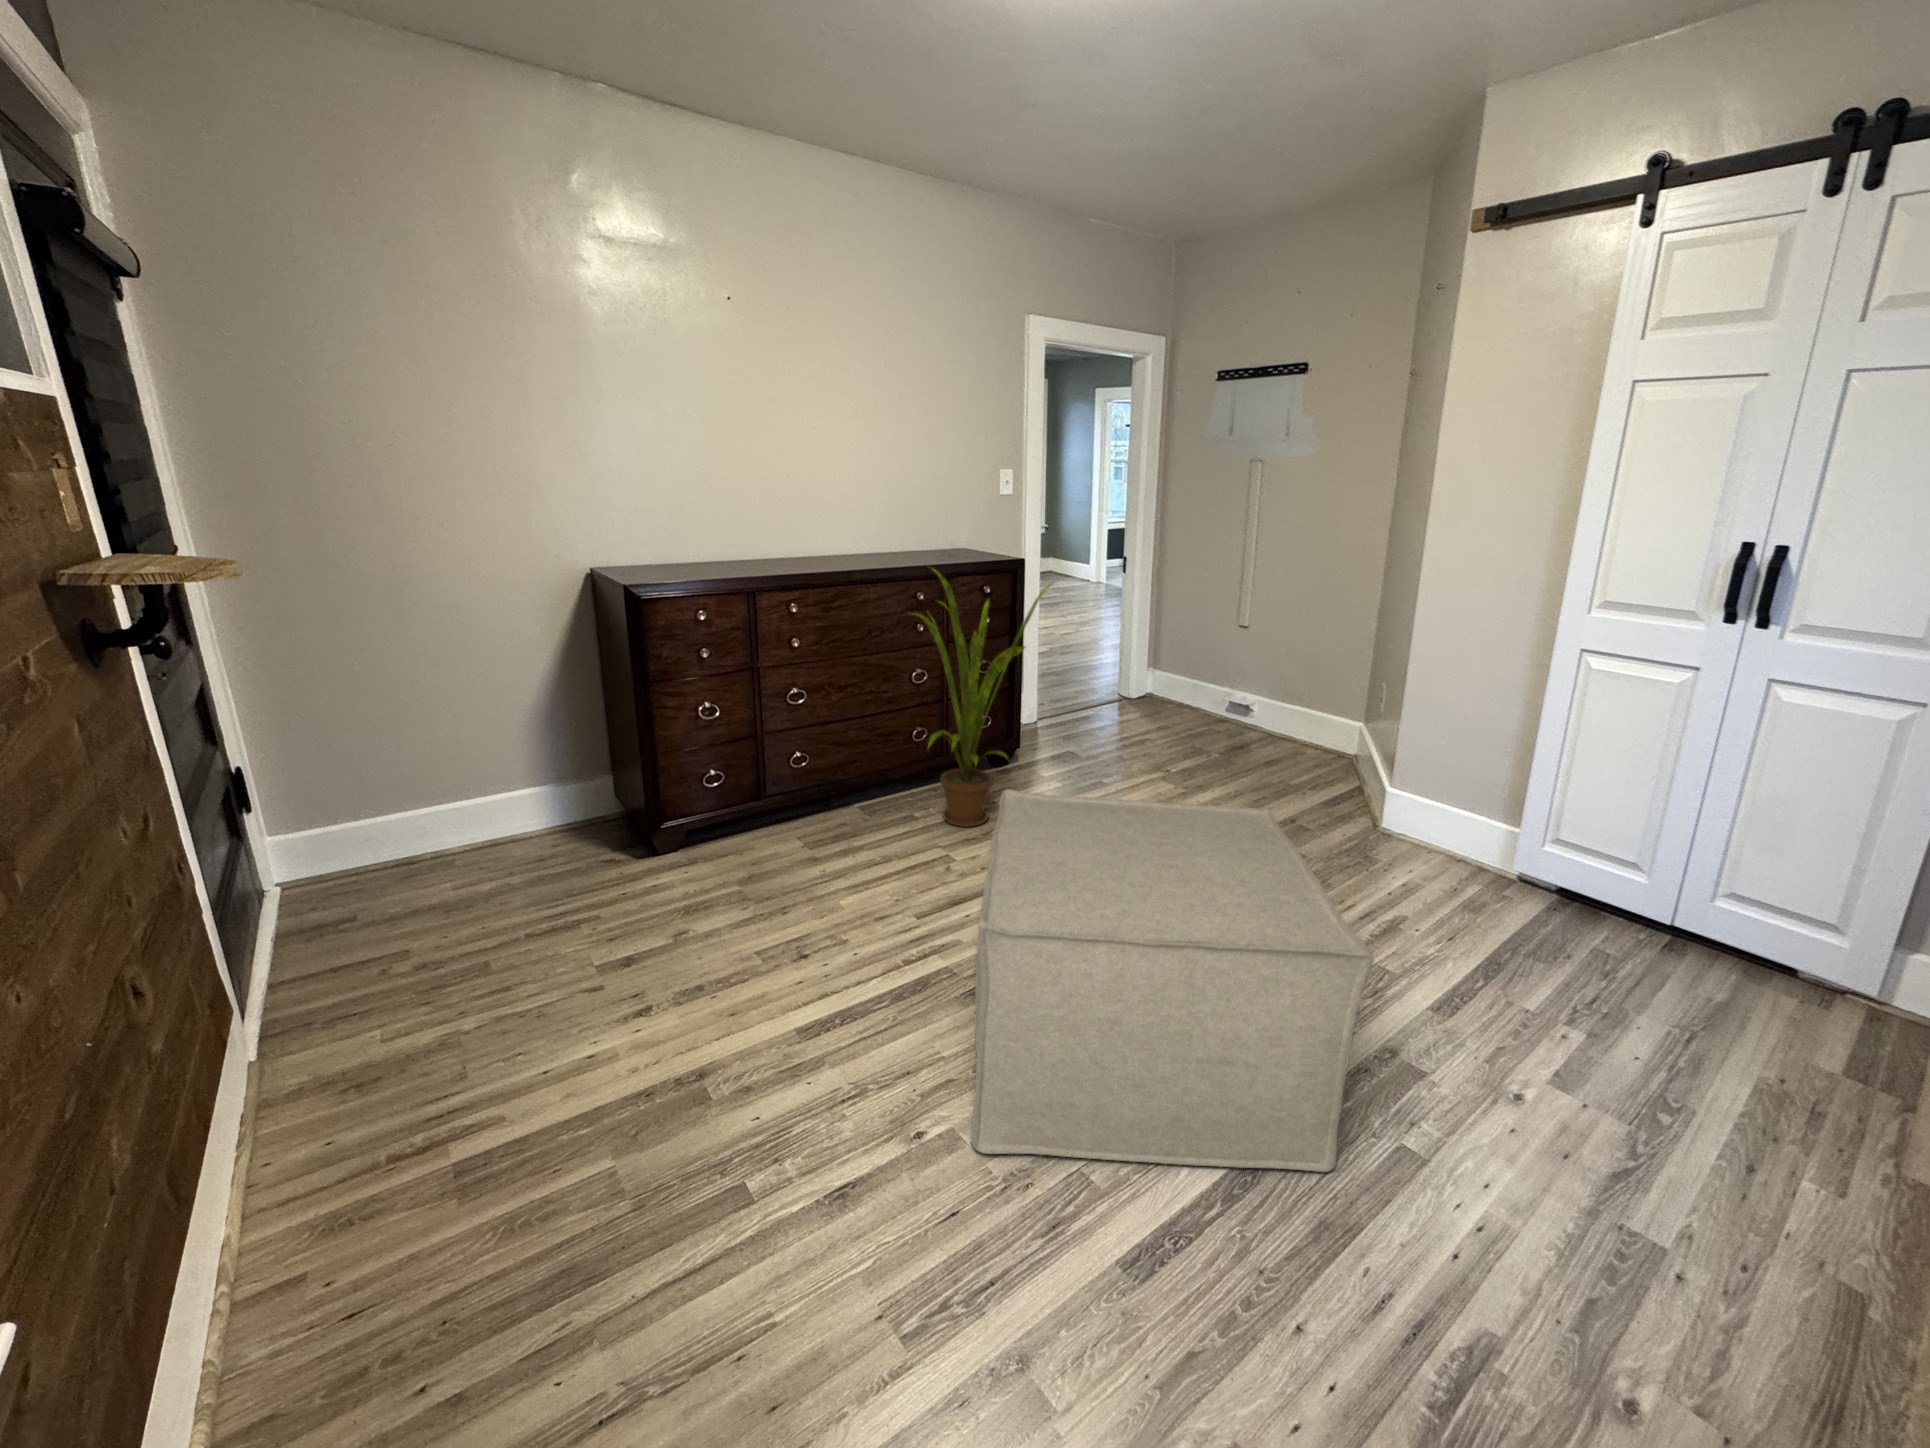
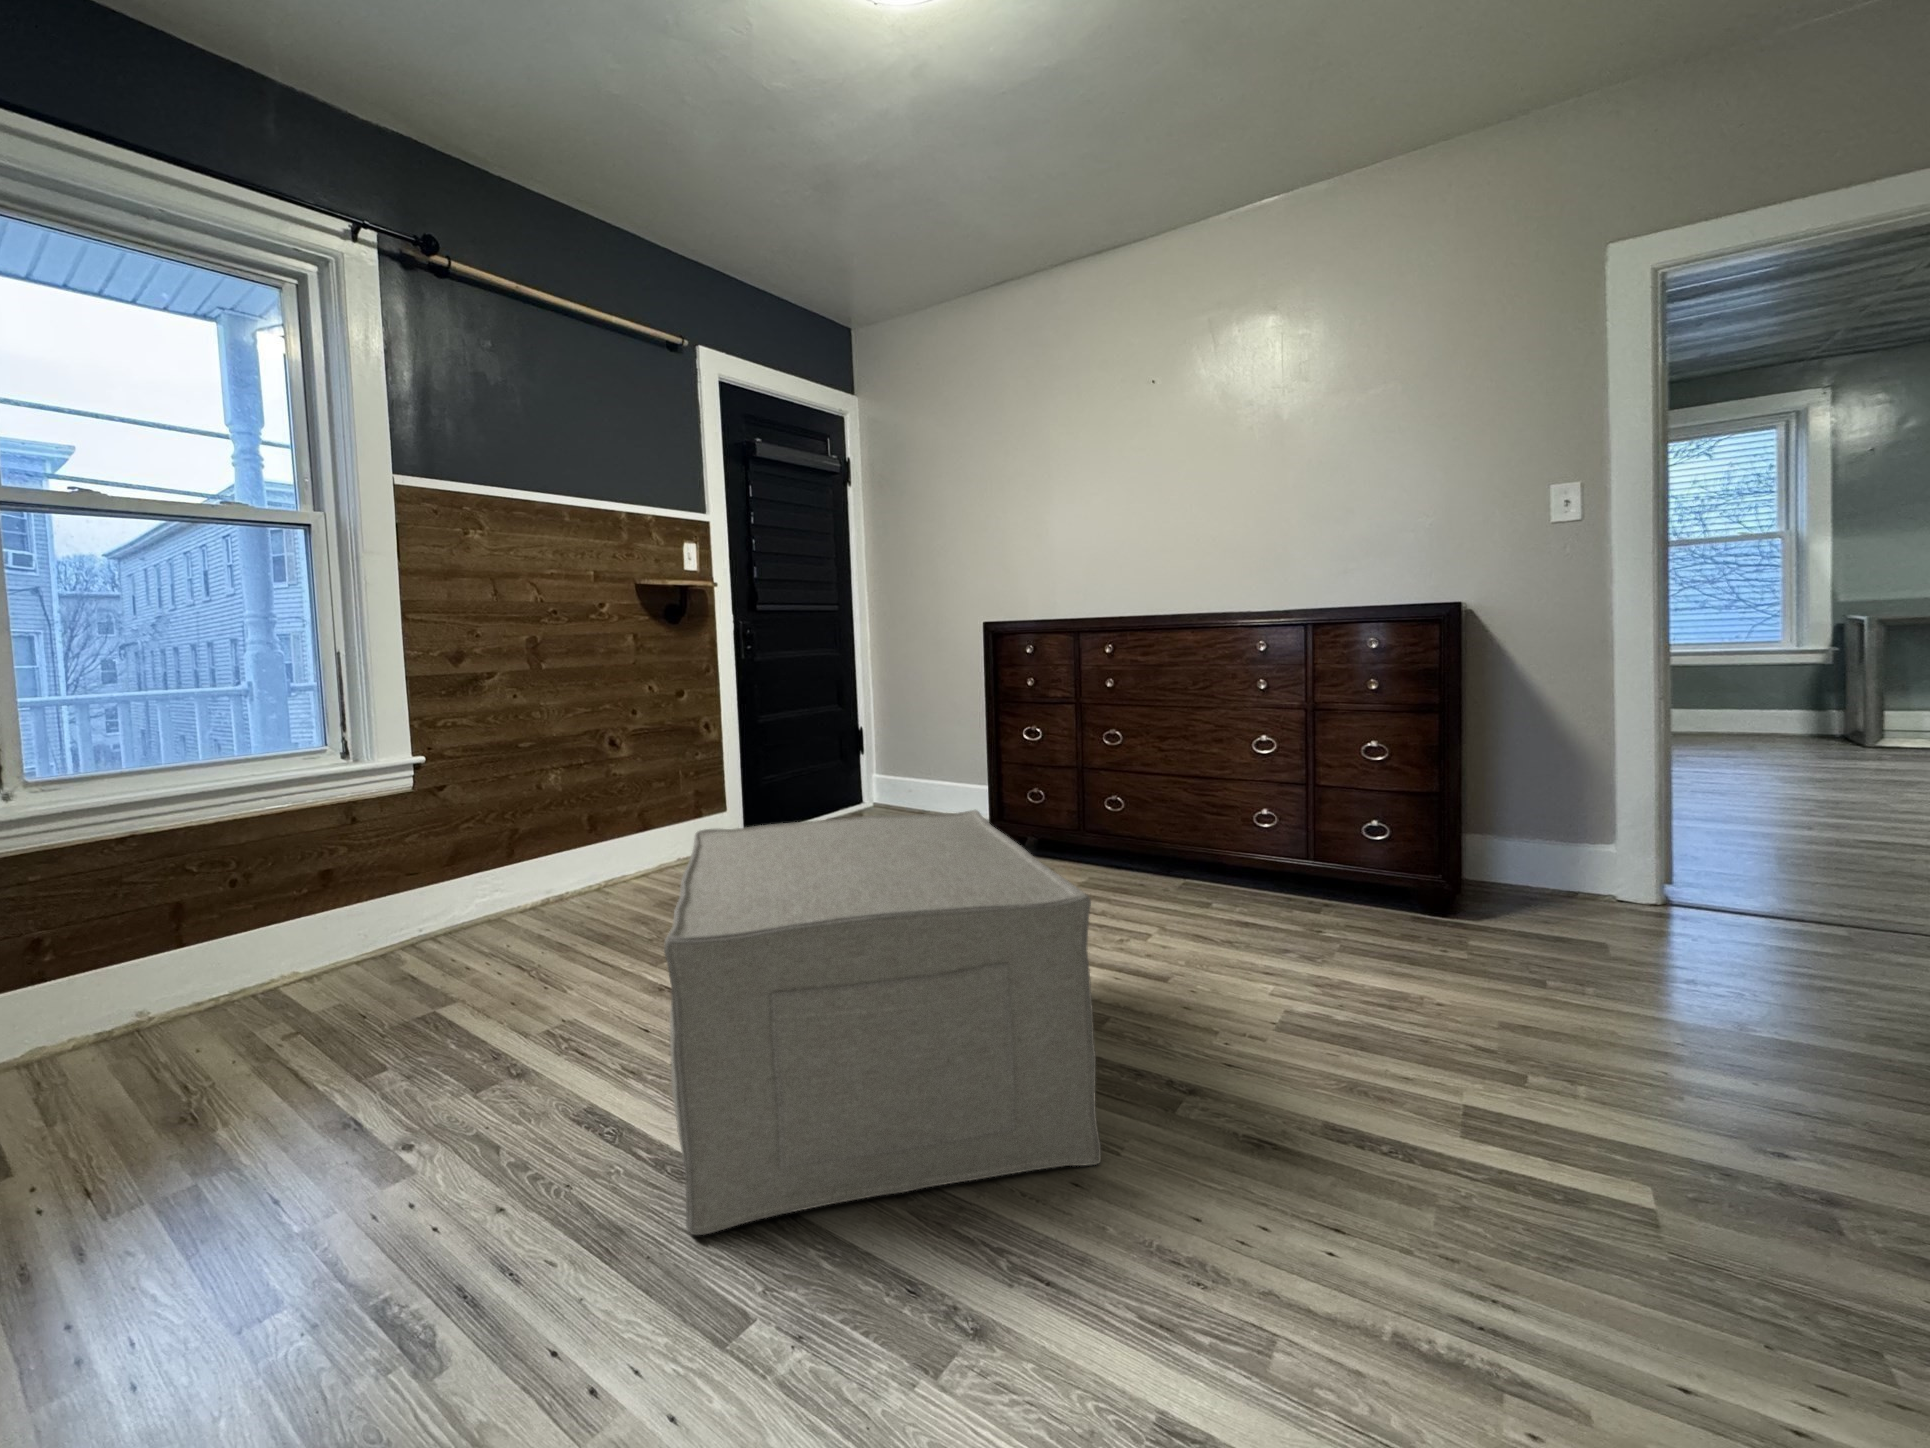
house plant: present [908,569,1052,827] -> none [1167,626,1347,937]

